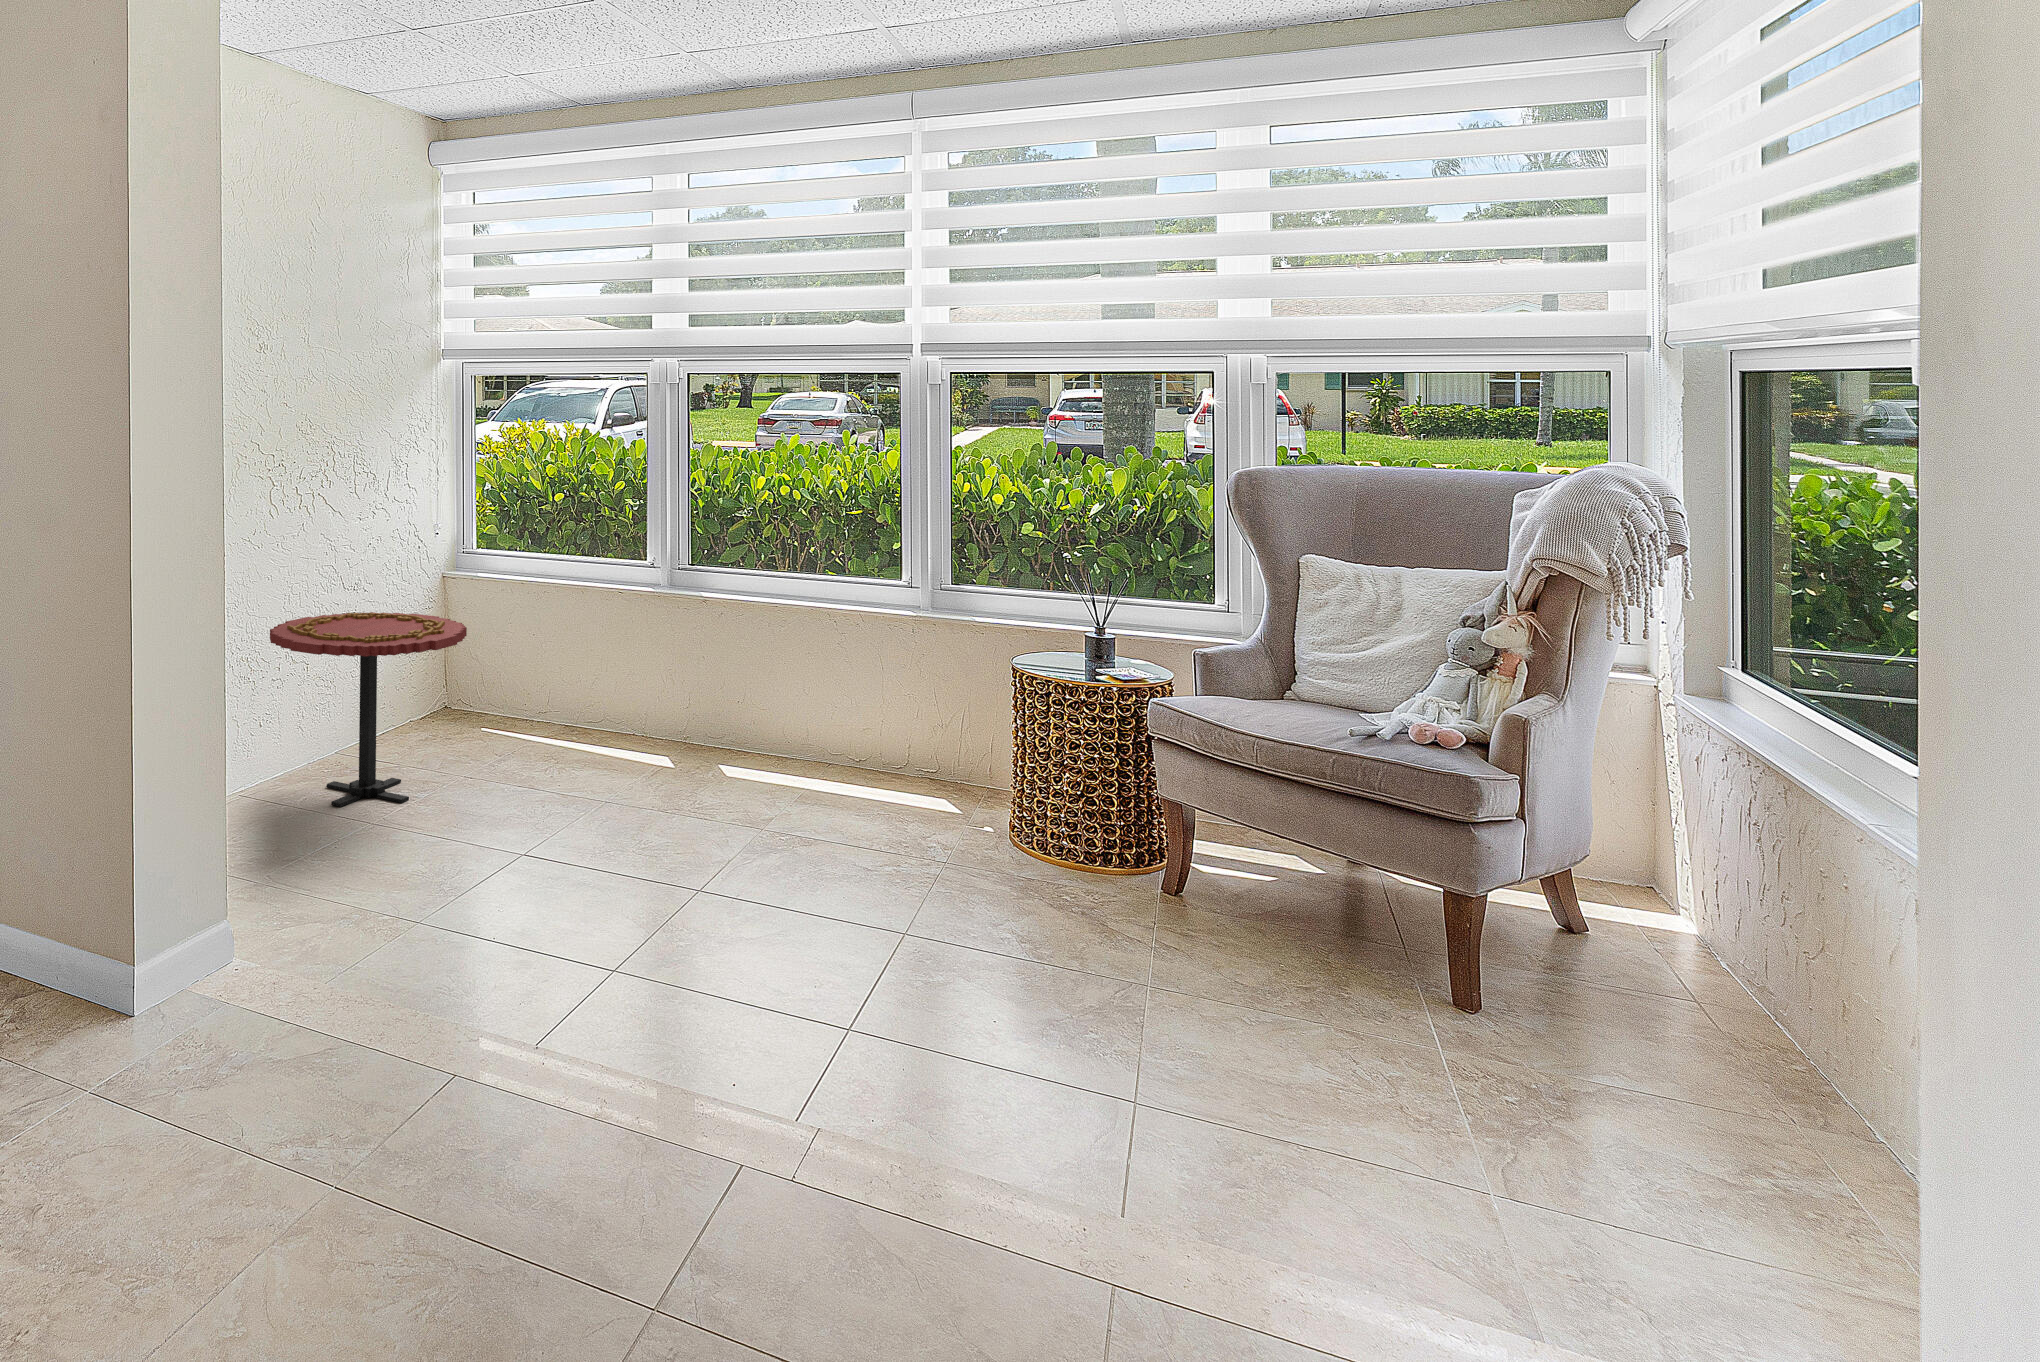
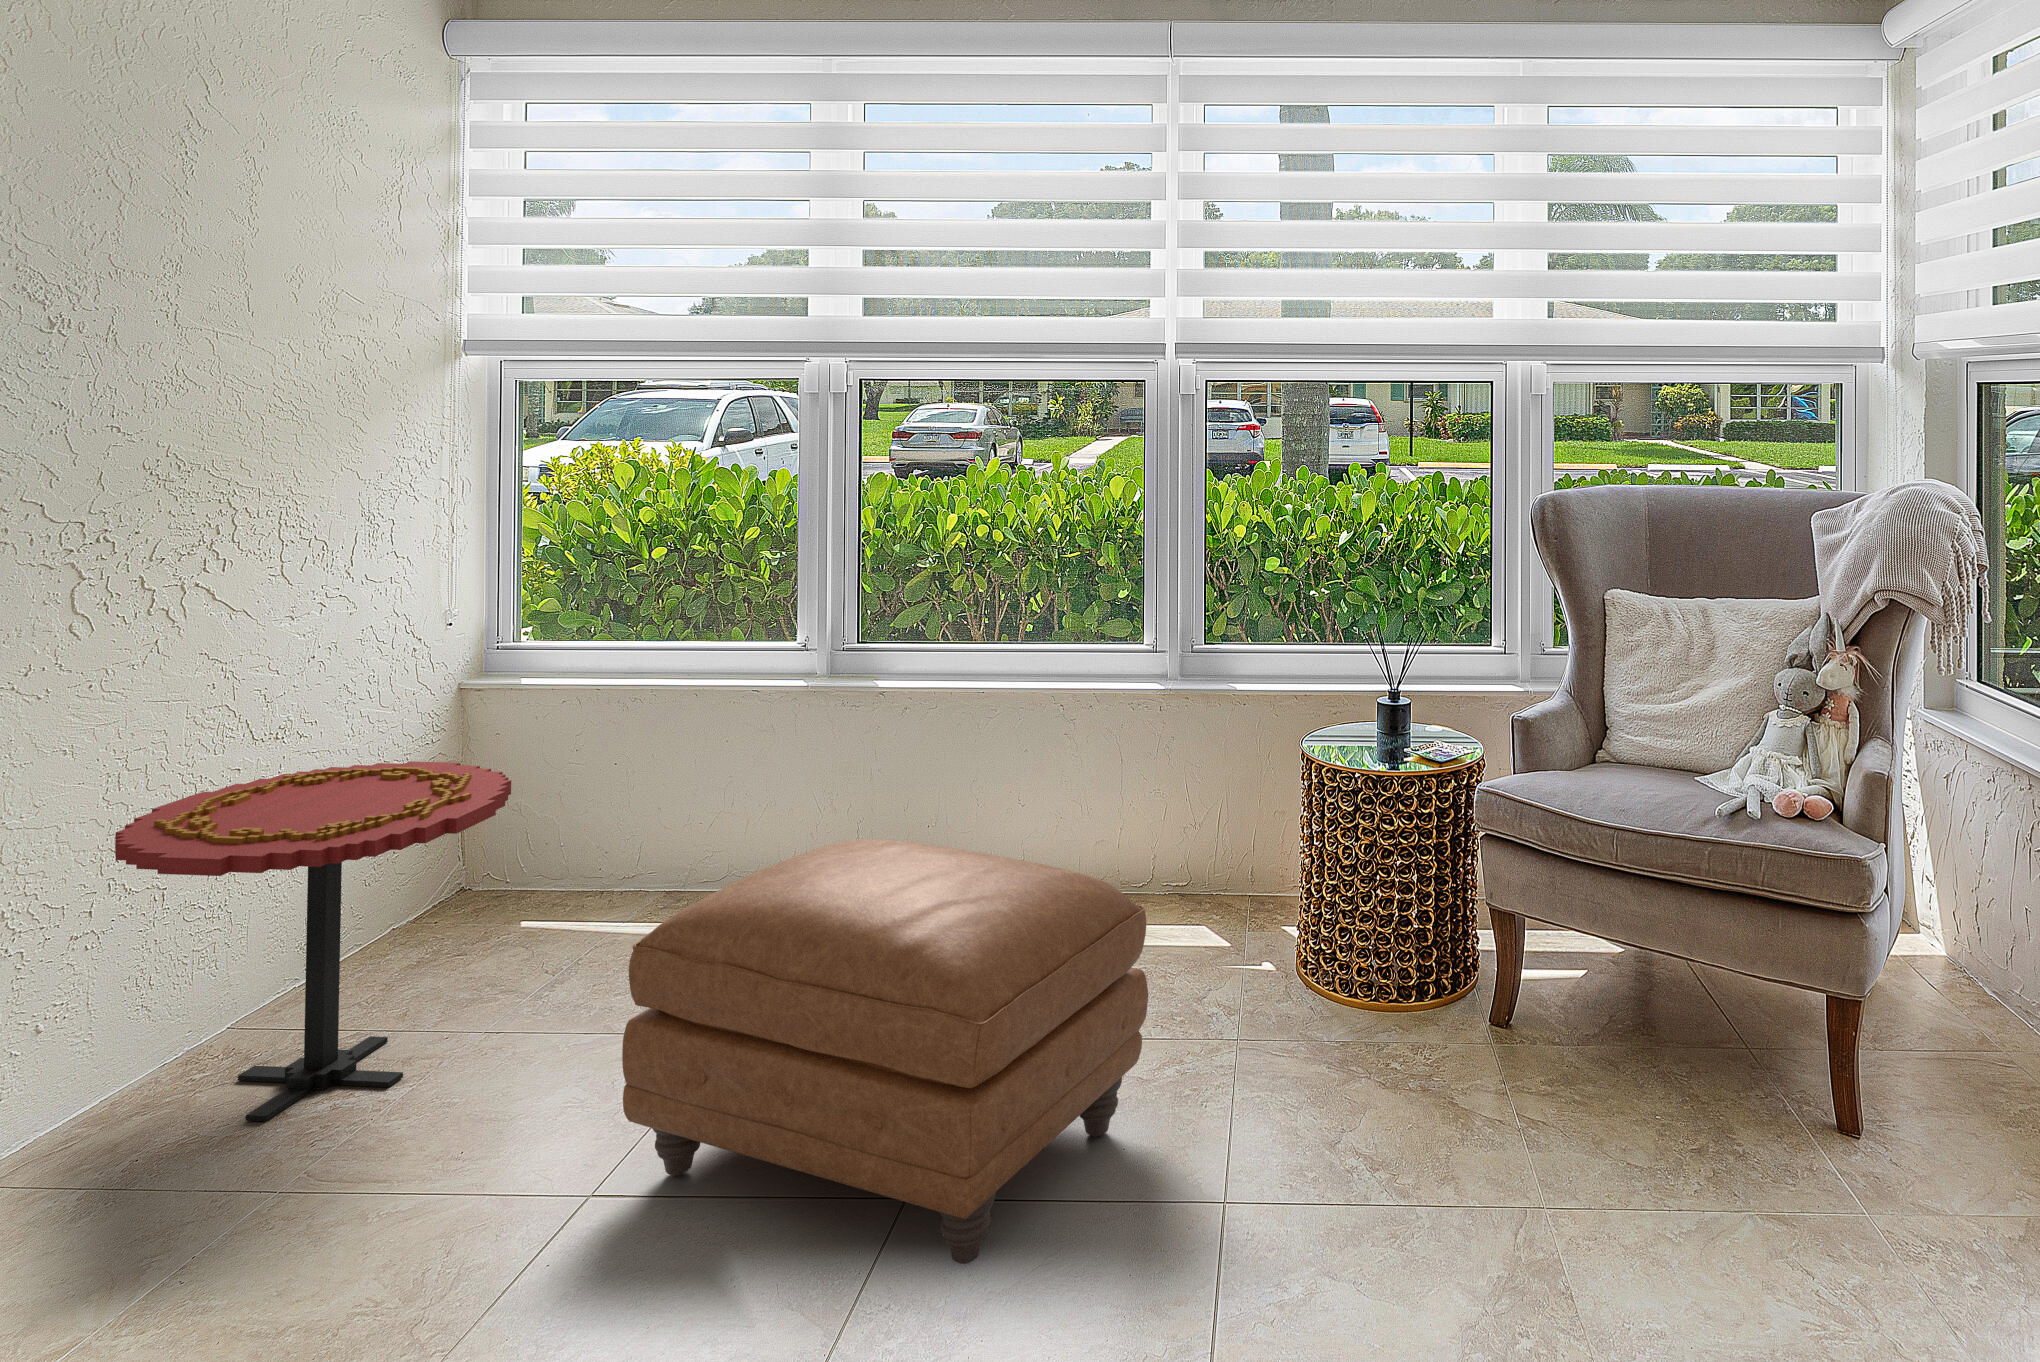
ottoman: none [523,683,860,940] -> present [622,839,1148,1264]

